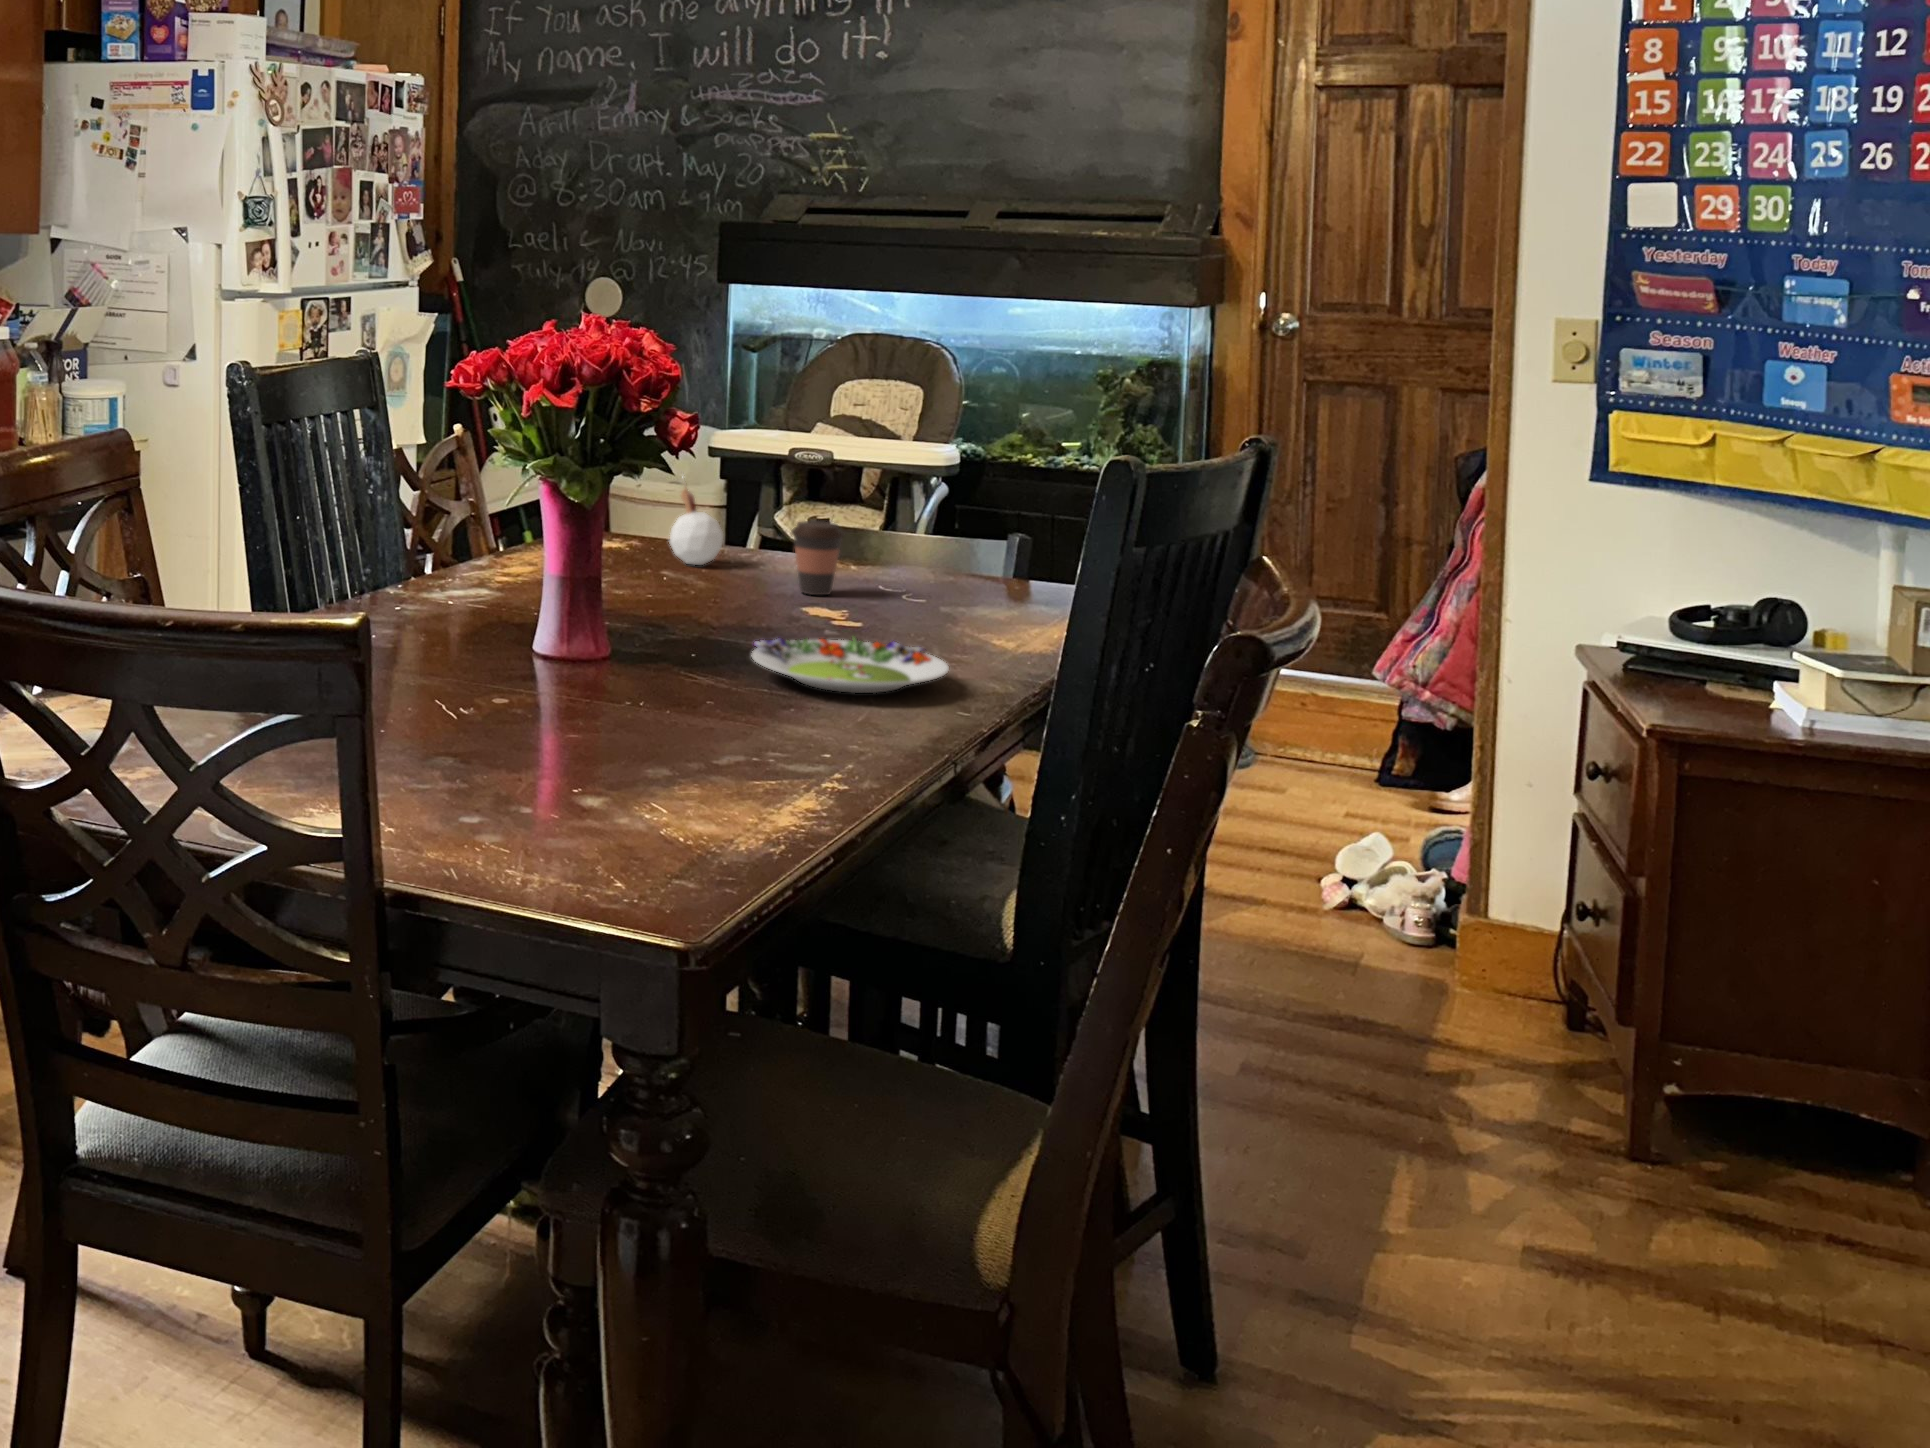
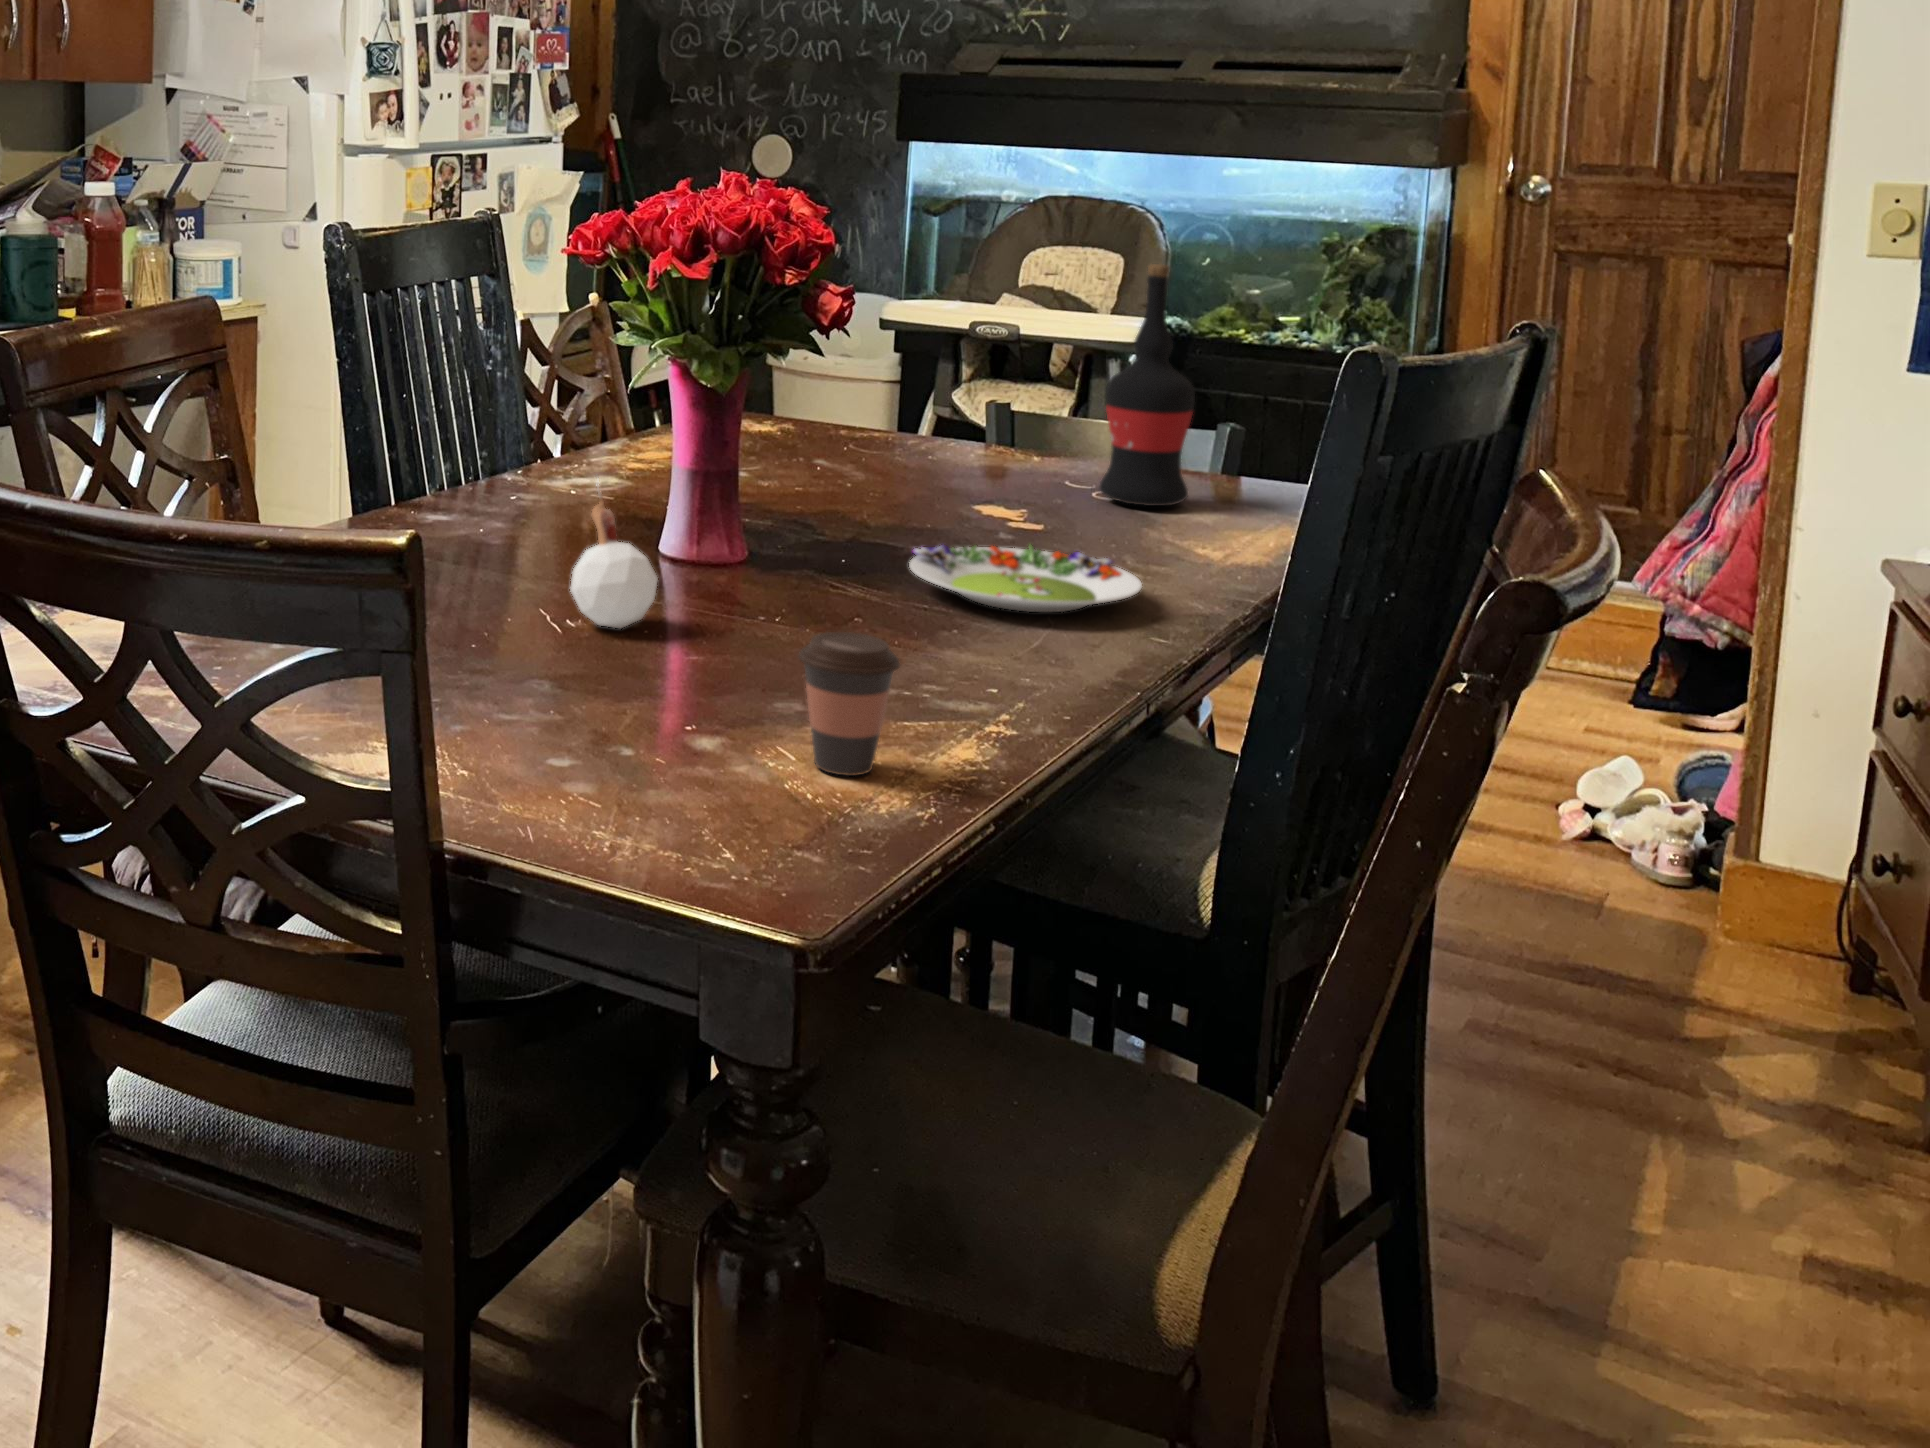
wine bottle: none [910,393,990,604] -> present [1100,264,1195,506]
candle: present [670,482,723,565] -> present [571,484,657,629]
coffee cup: present [791,521,844,595] -> present [799,632,900,776]

